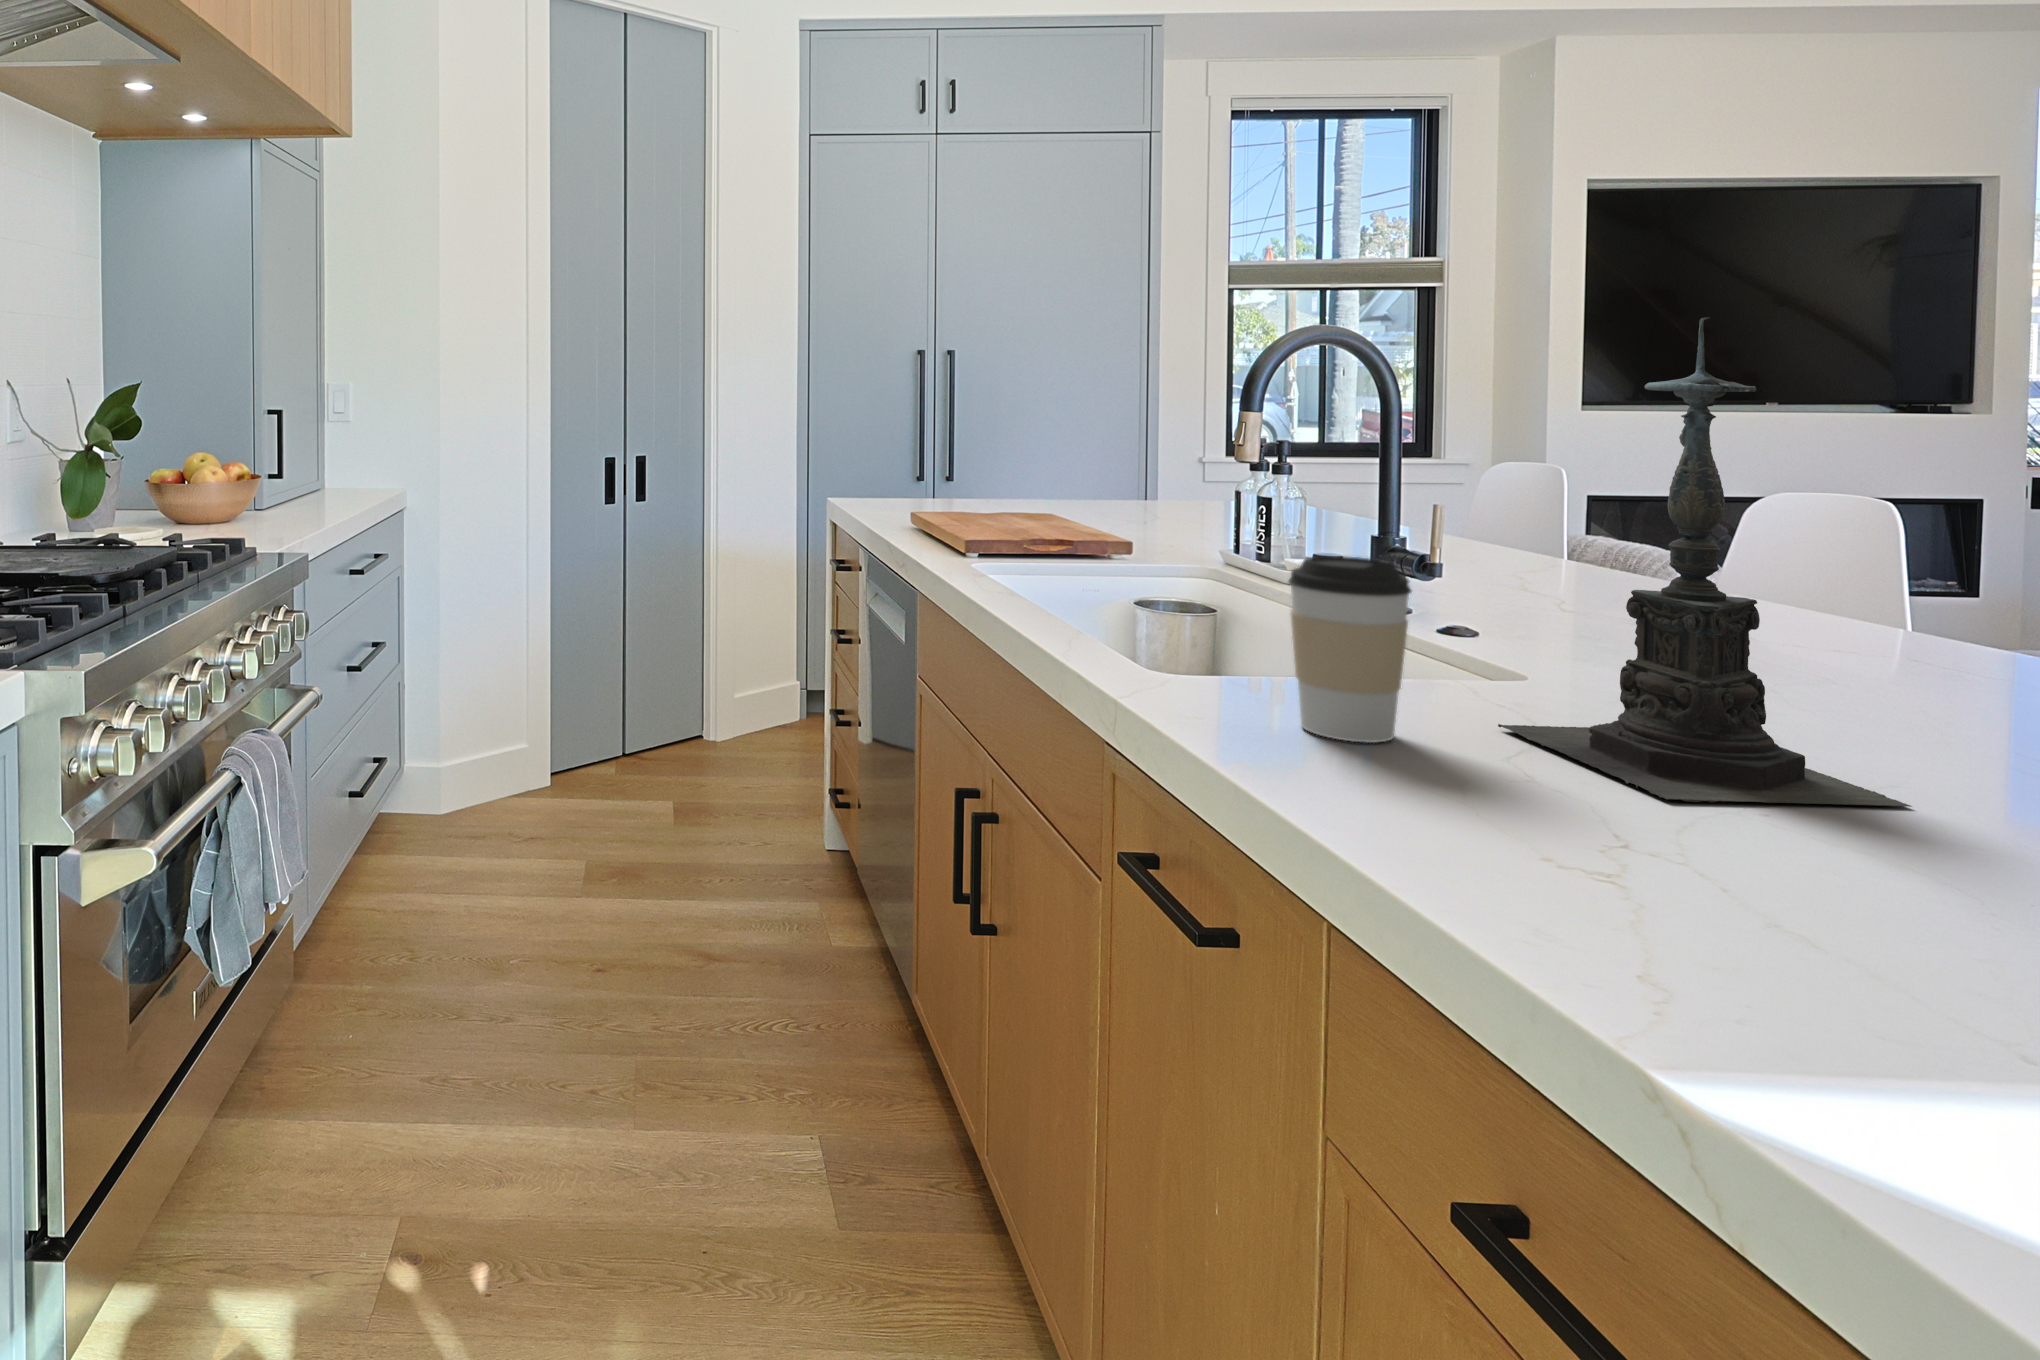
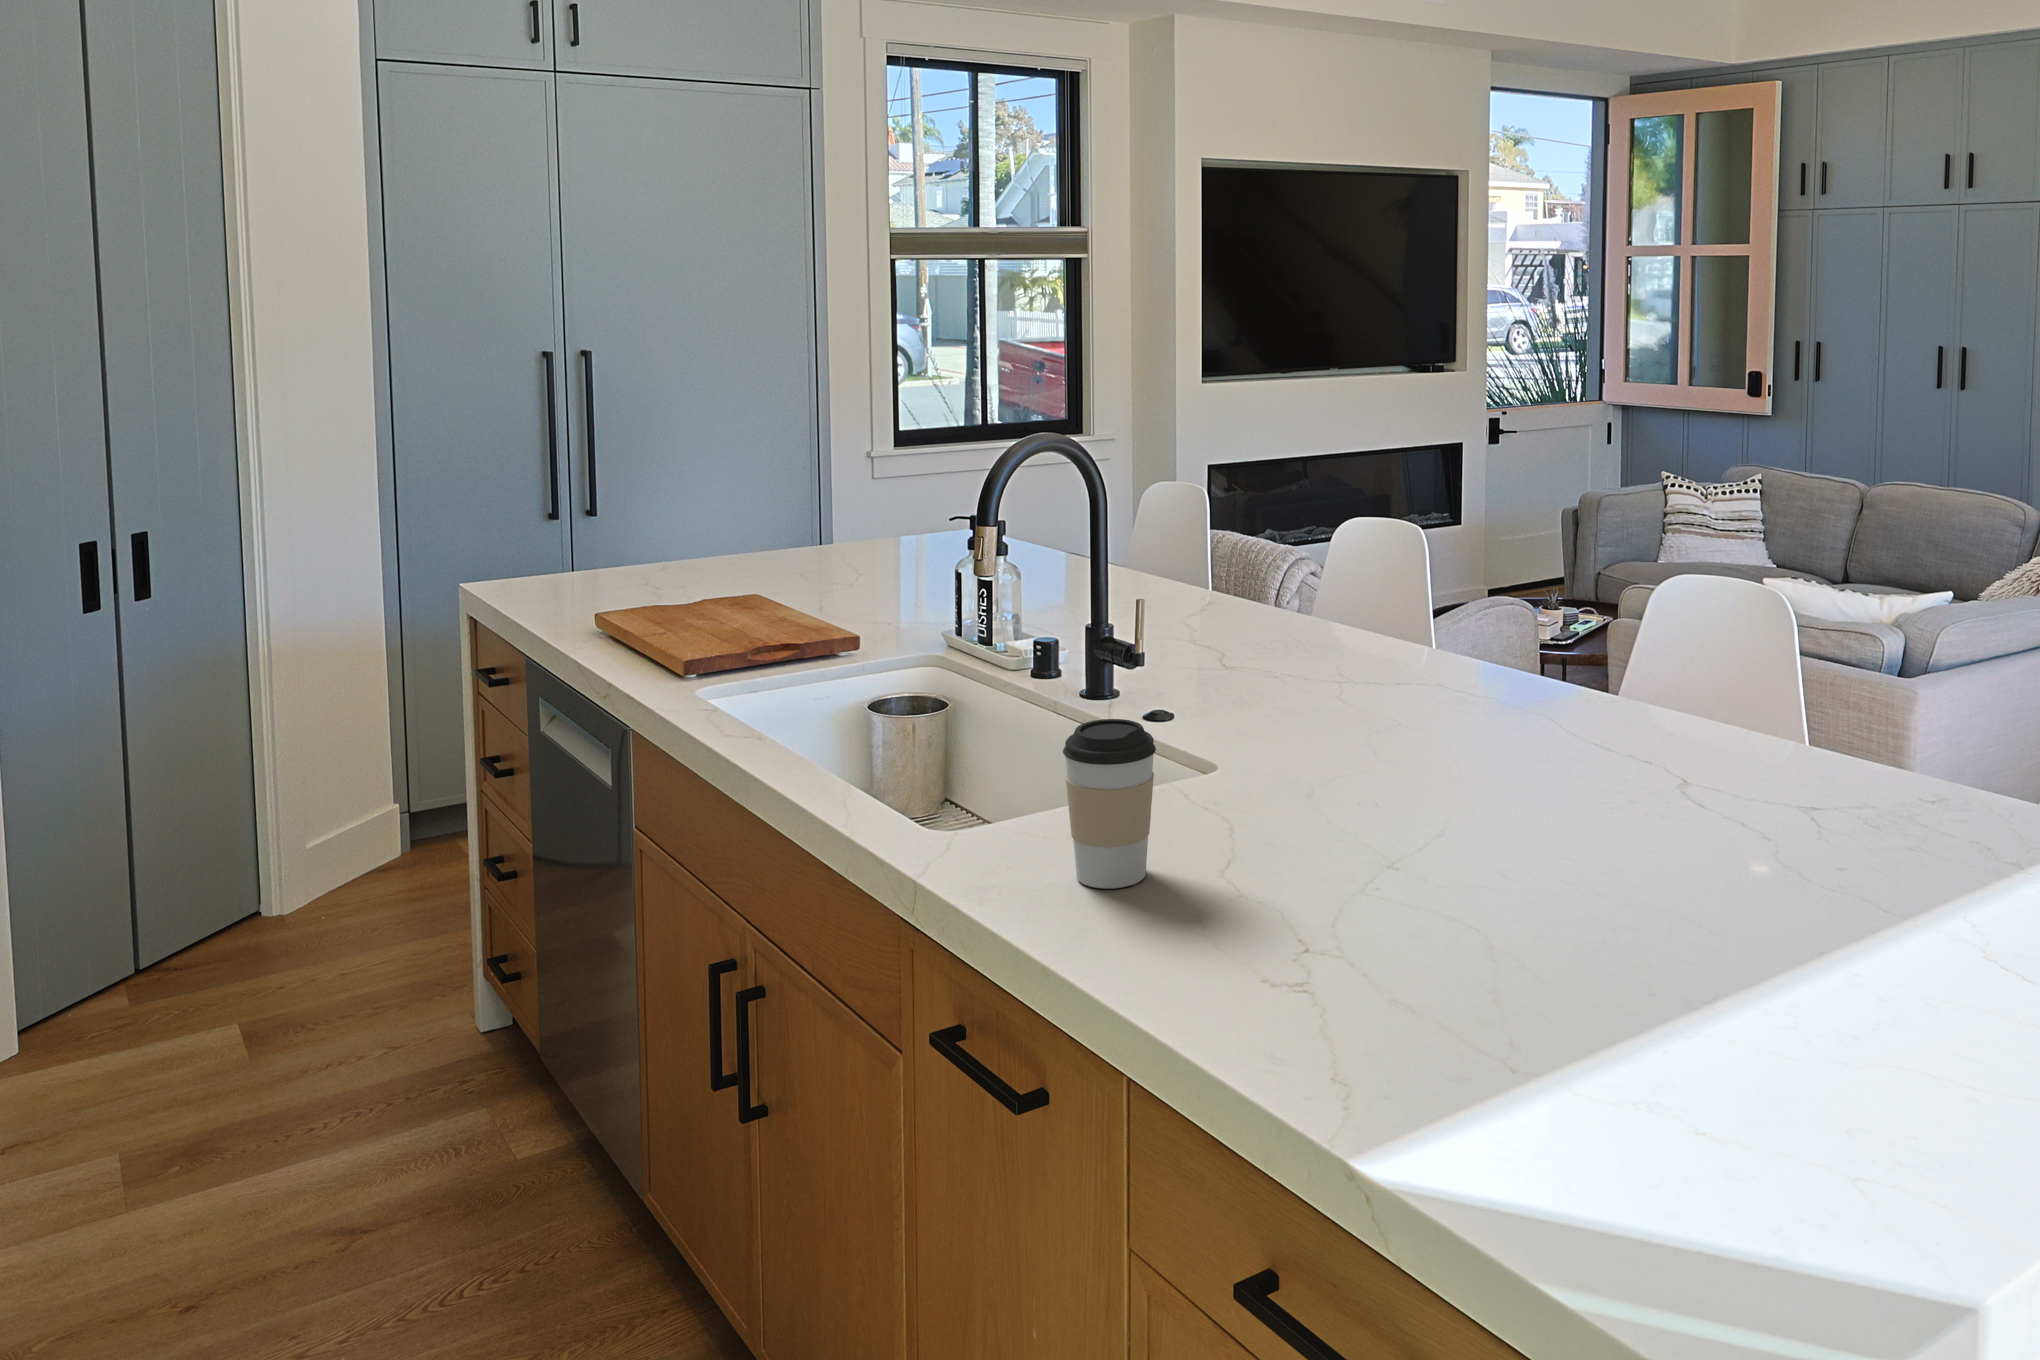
candle holder: present [1498,317,1912,807] -> none [1212,507,1447,893]

